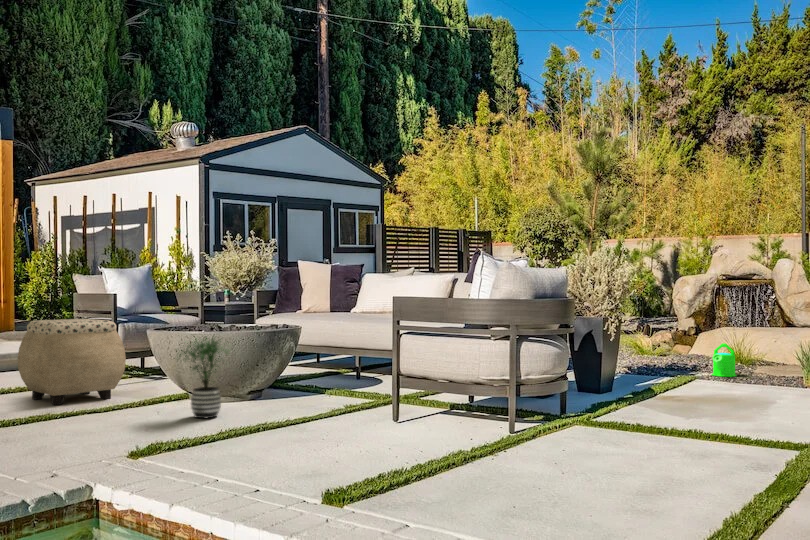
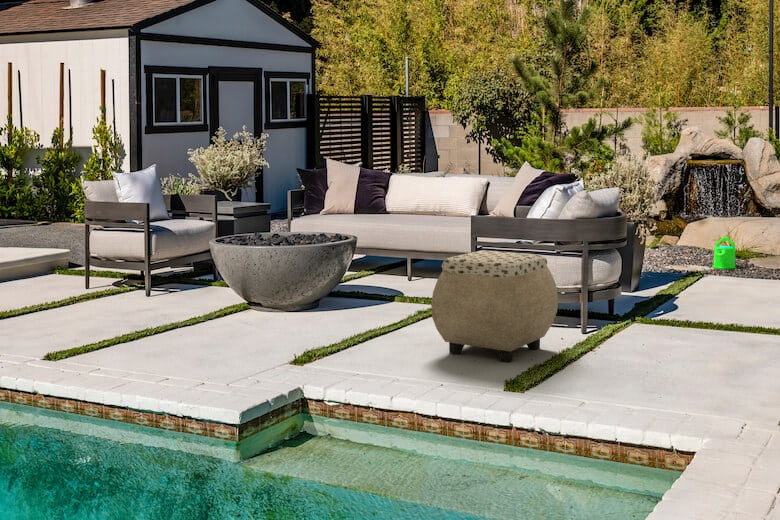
ottoman: present [18,319,126,405] -> present [431,250,558,362]
potted plant: present [177,338,230,418] -> none [255,254,312,334]

